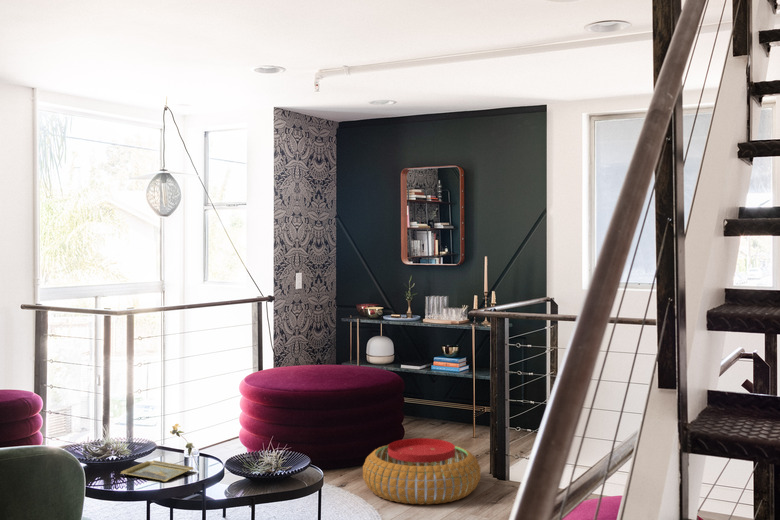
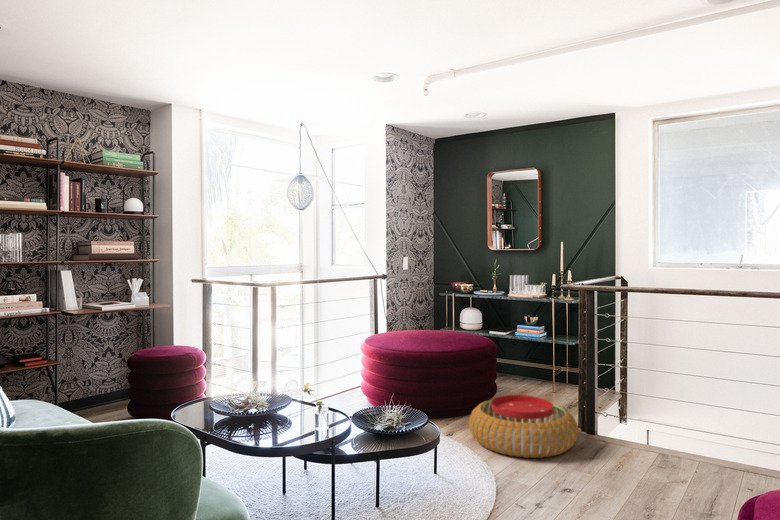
tray: present [121,460,193,481] -> none [257,414,323,437]

